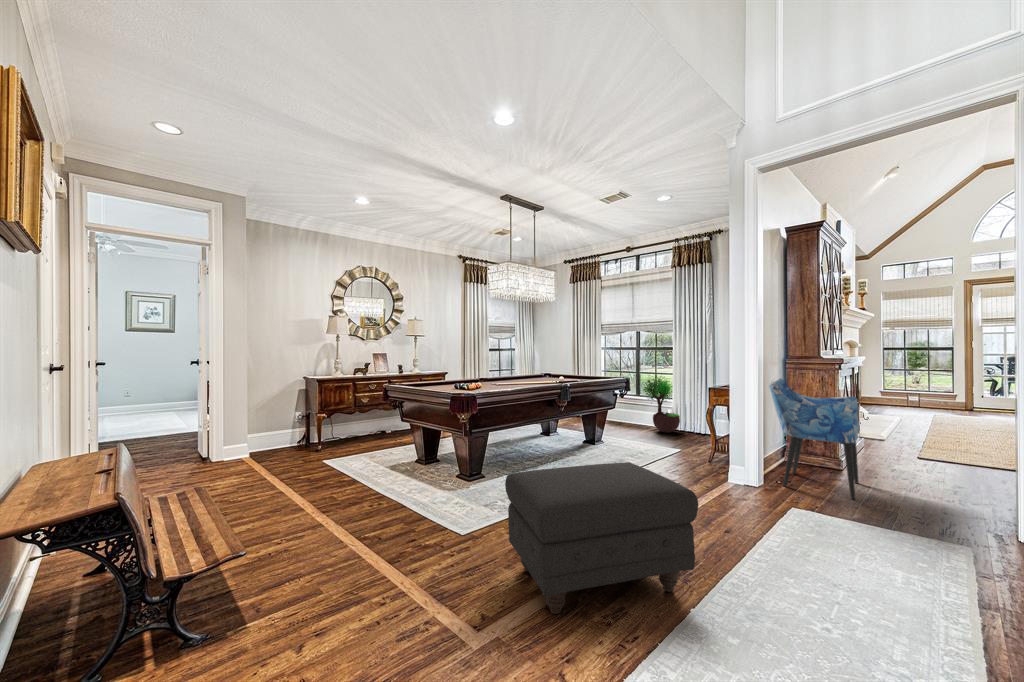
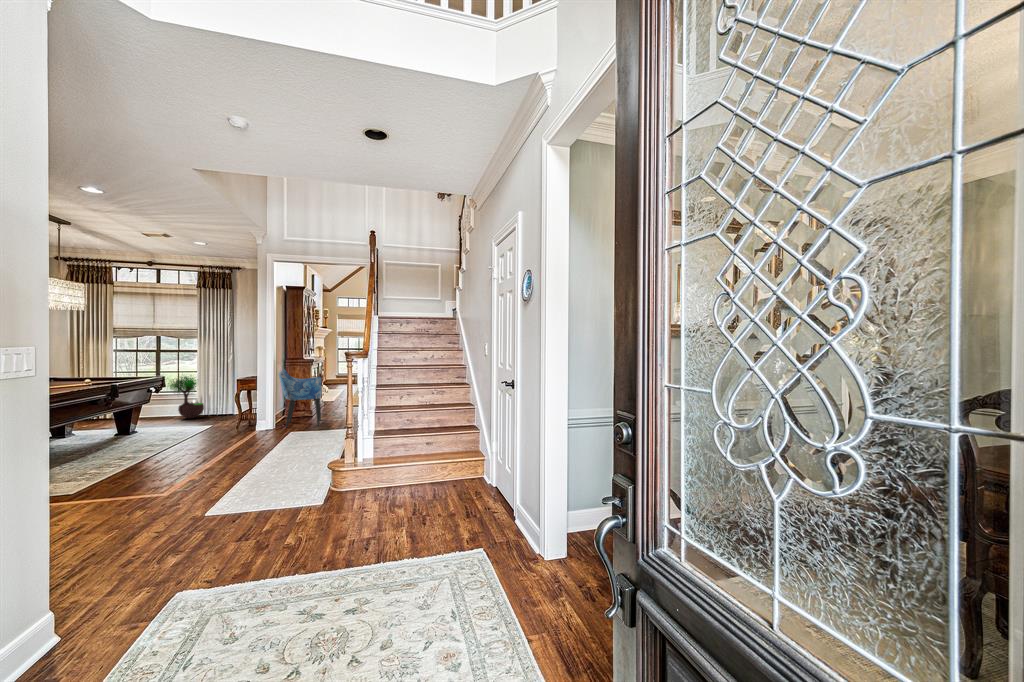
ottoman: present [505,462,698,614] -> none [138,417,260,486]

